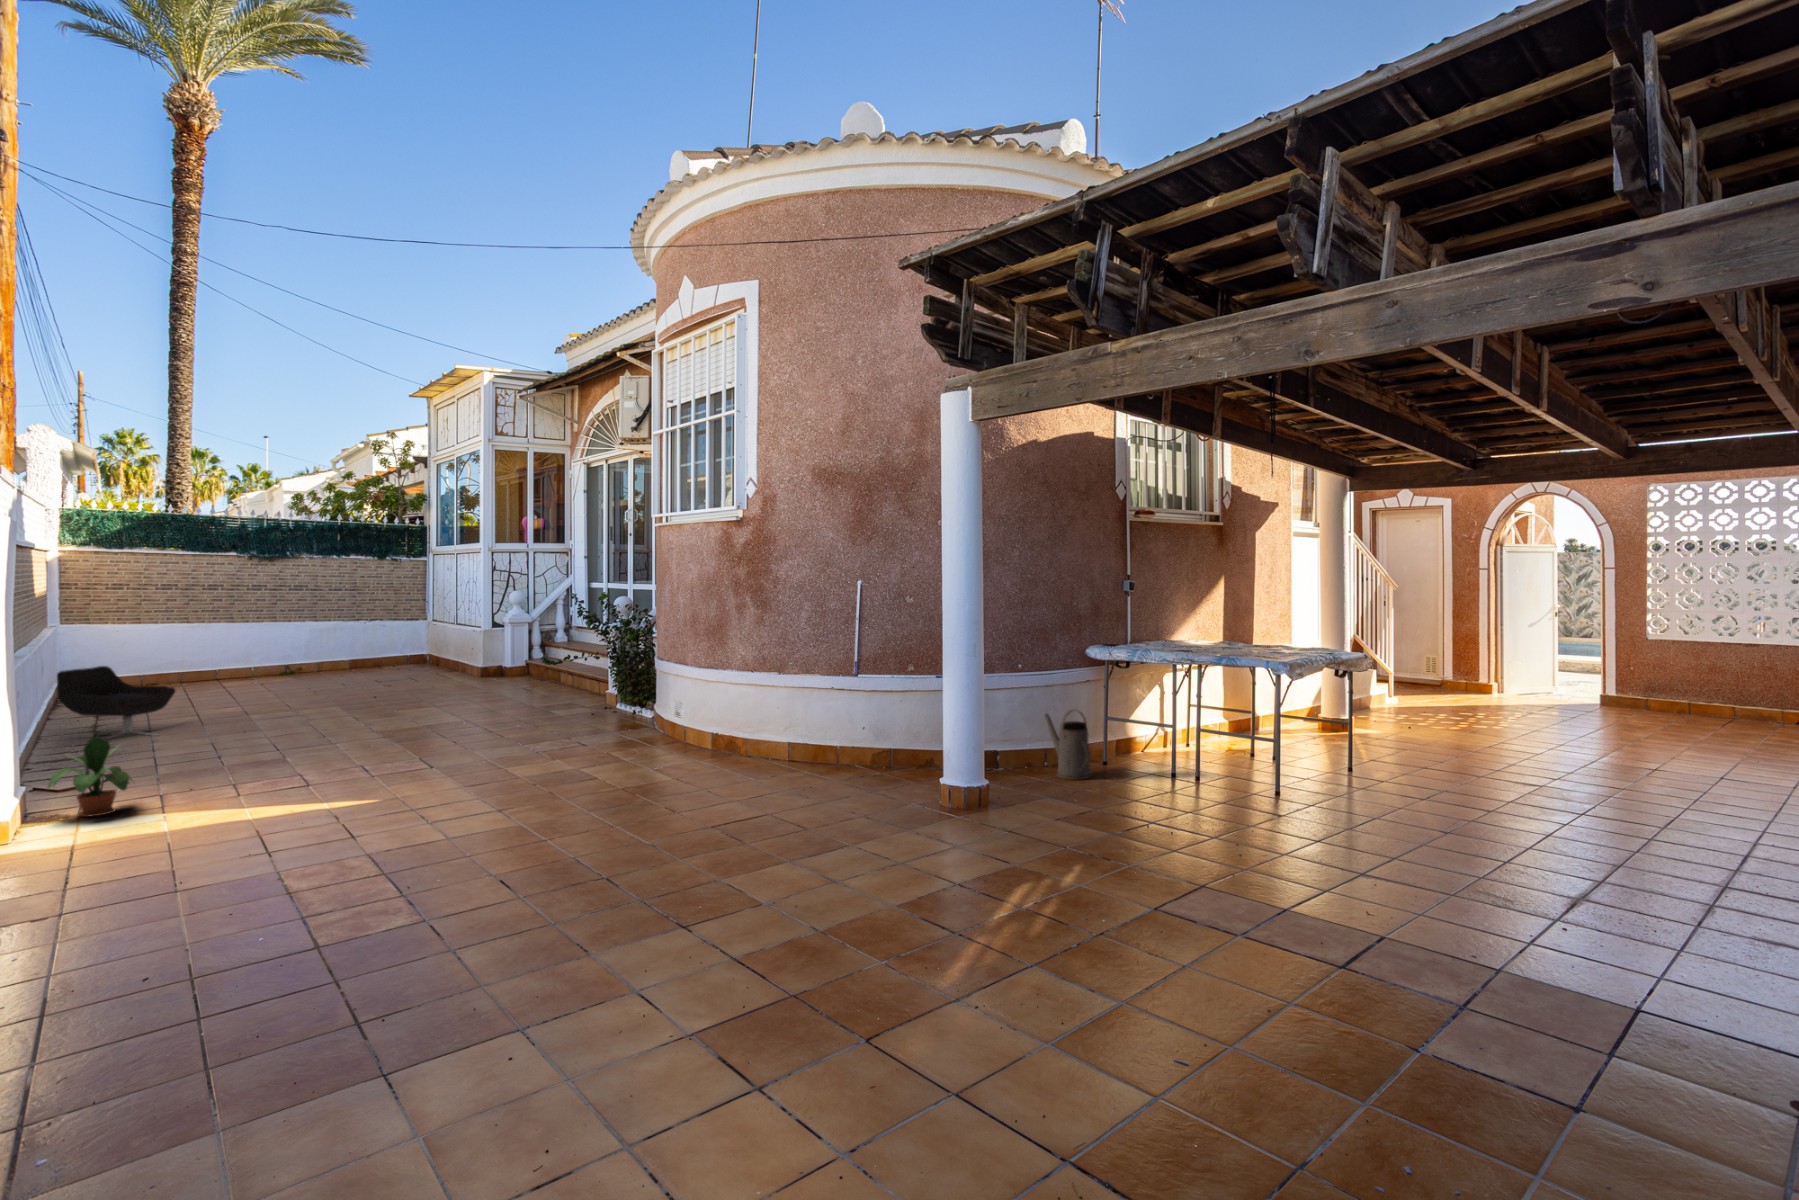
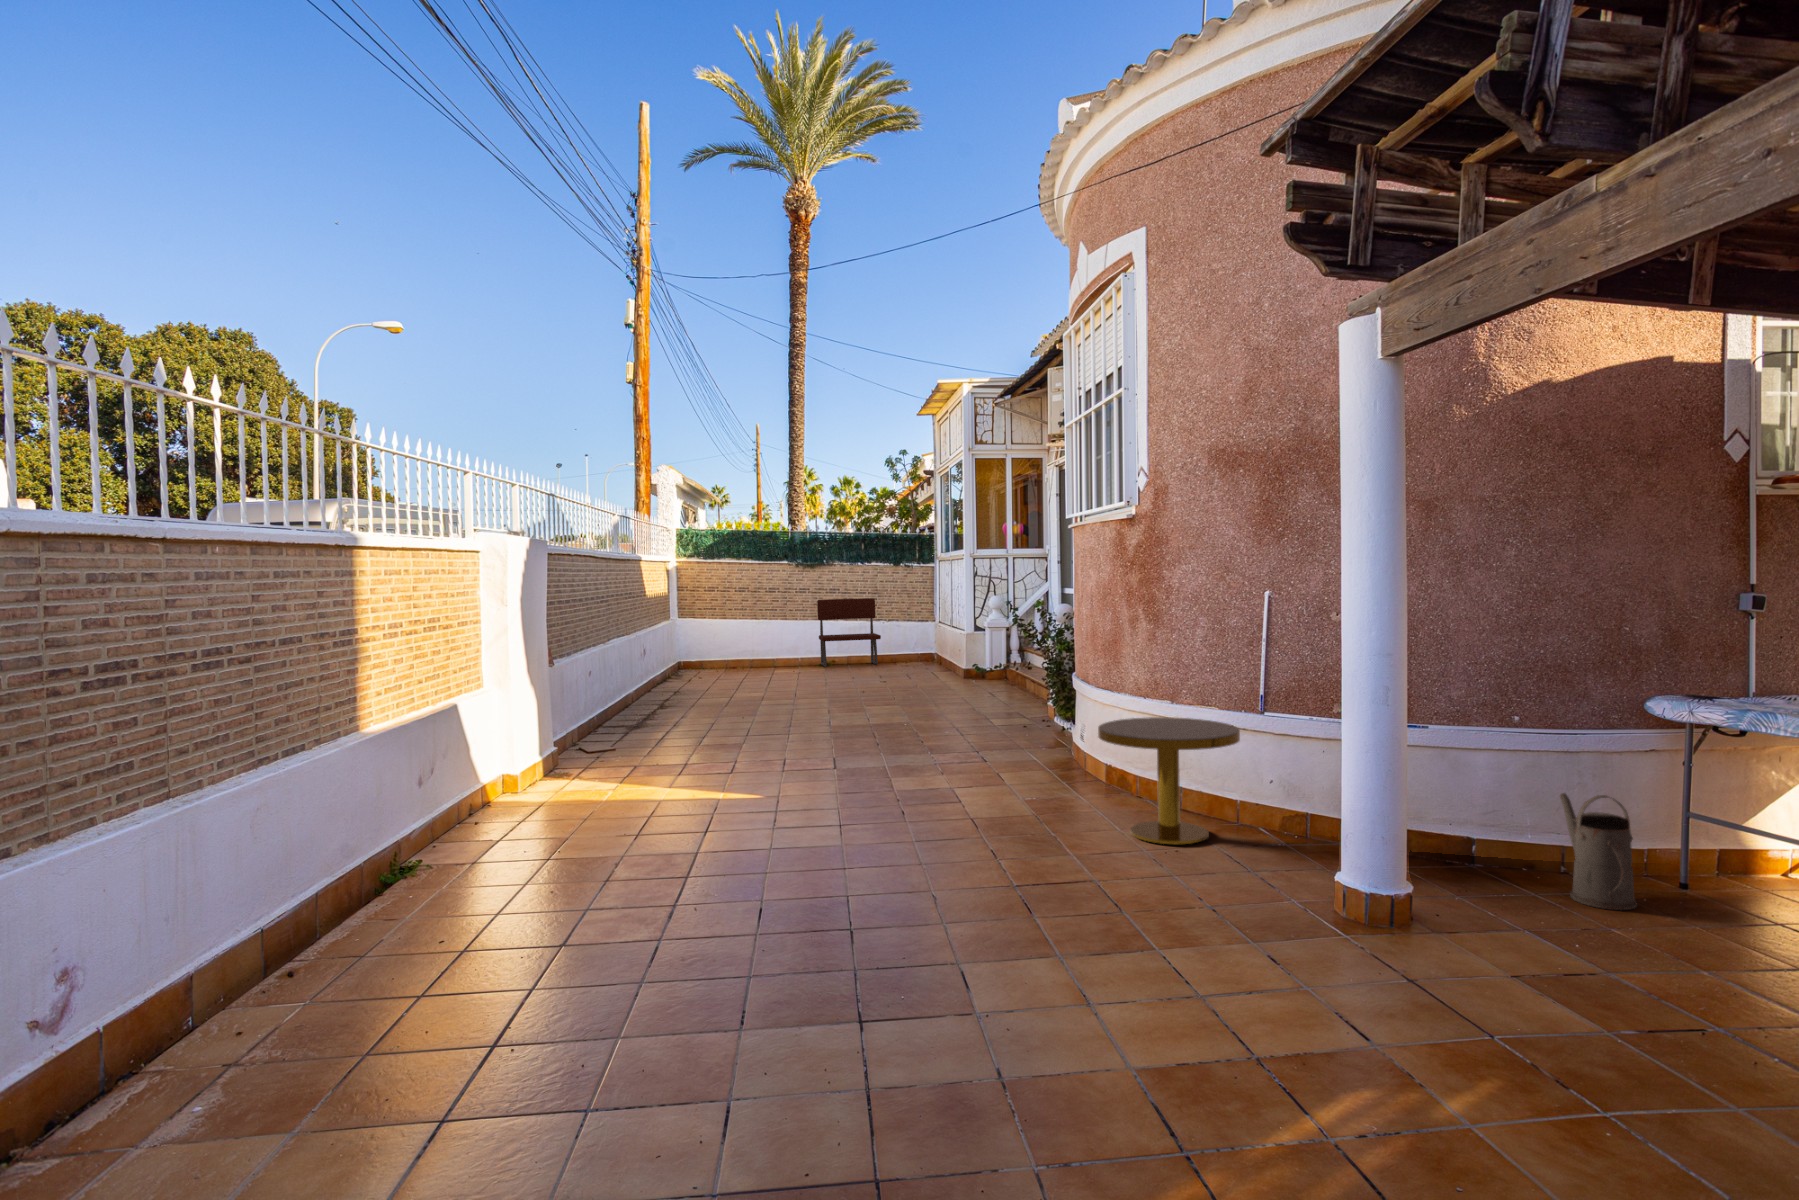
bench: none [280,595,365,672] -> present [817,598,881,667]
lounge chair: present [57,666,175,739] -> none [611,659,690,722]
side table: none [738,683,847,780] -> present [1098,717,1240,844]
potted plant: present [47,737,132,817] -> none [518,726,580,793]

